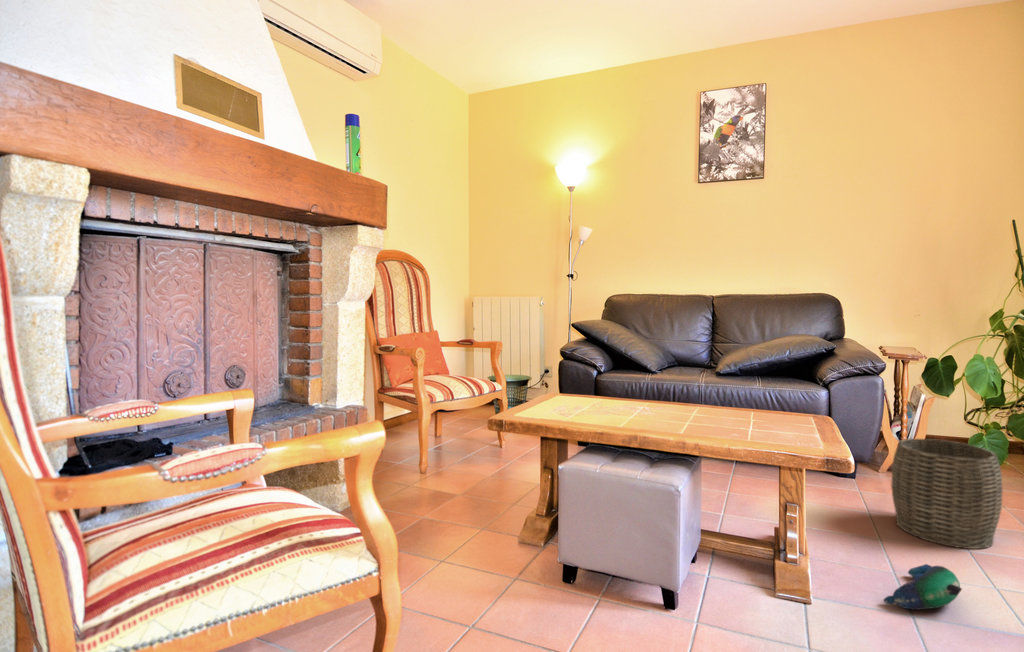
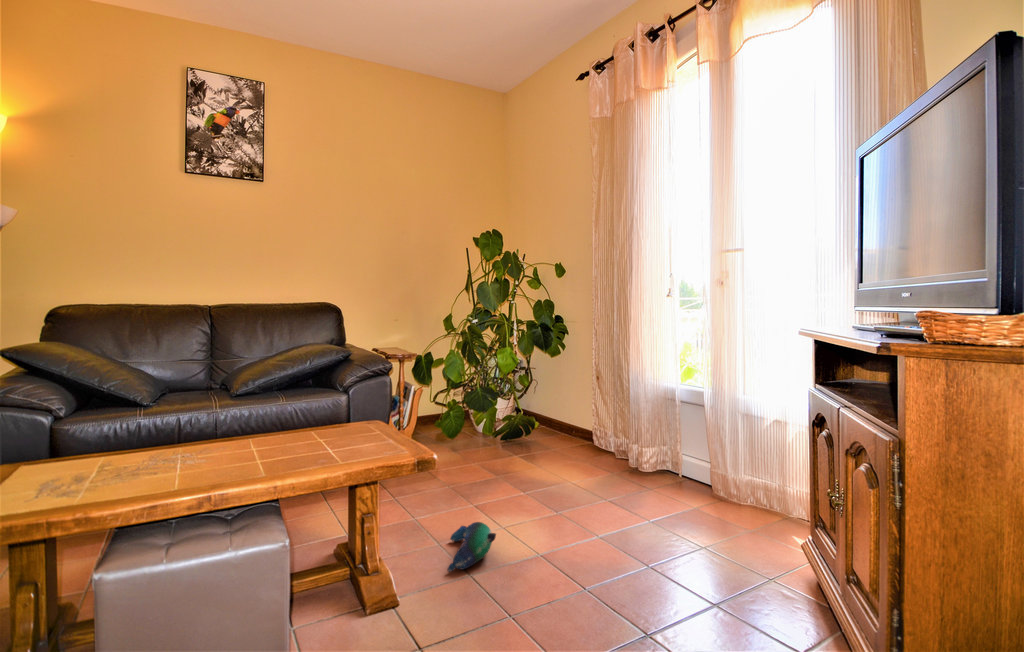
woven basket: present [891,439,1003,549] -> none [415,421,488,508]

